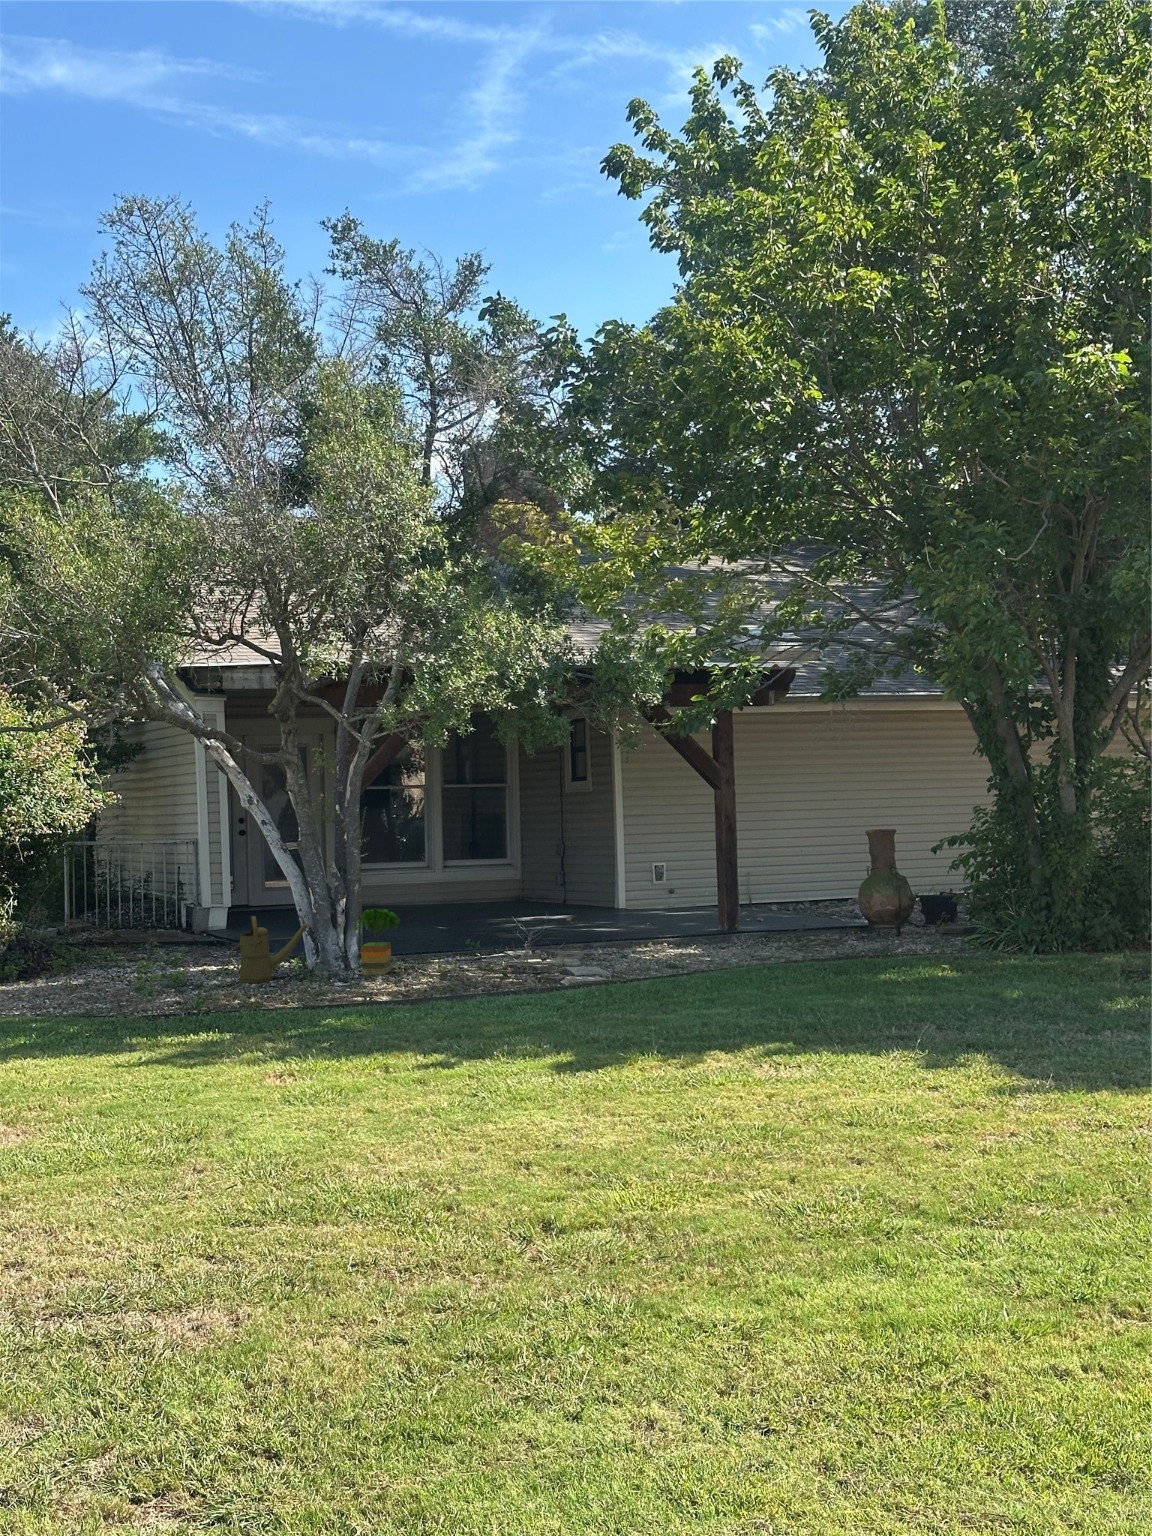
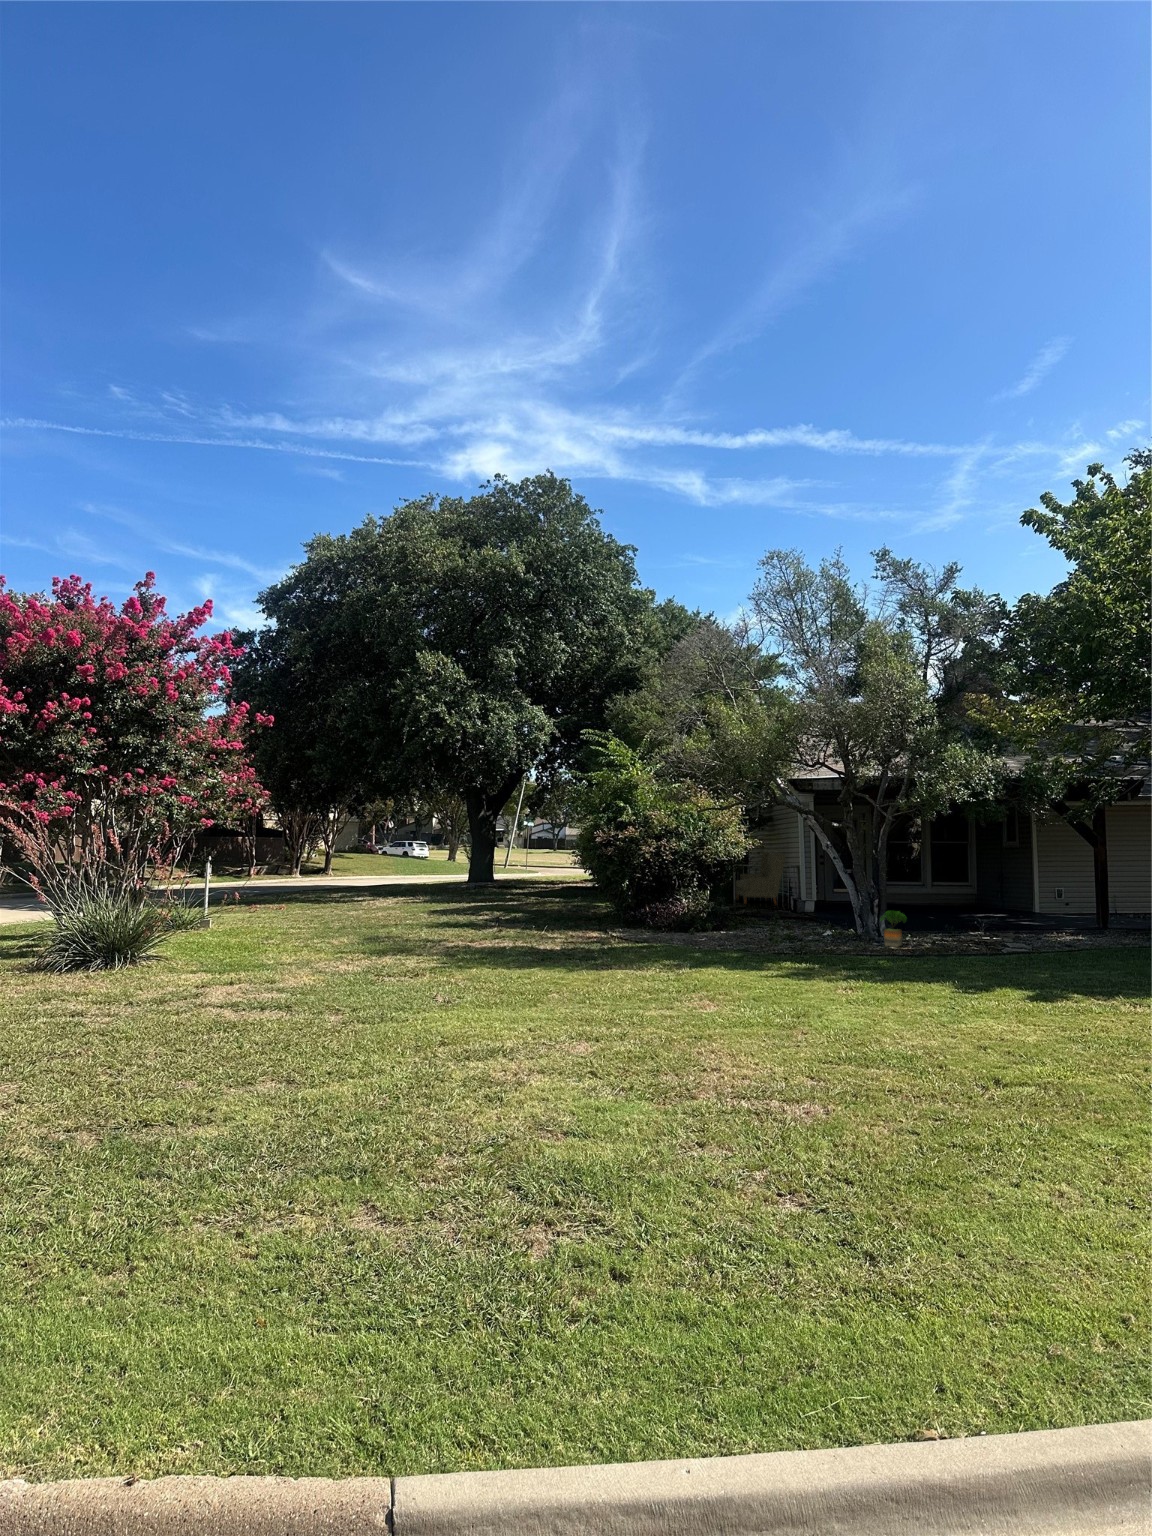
chair: none [80,813,181,922] -> present [736,852,786,904]
watering can: present [228,916,307,983] -> none [812,908,854,942]

